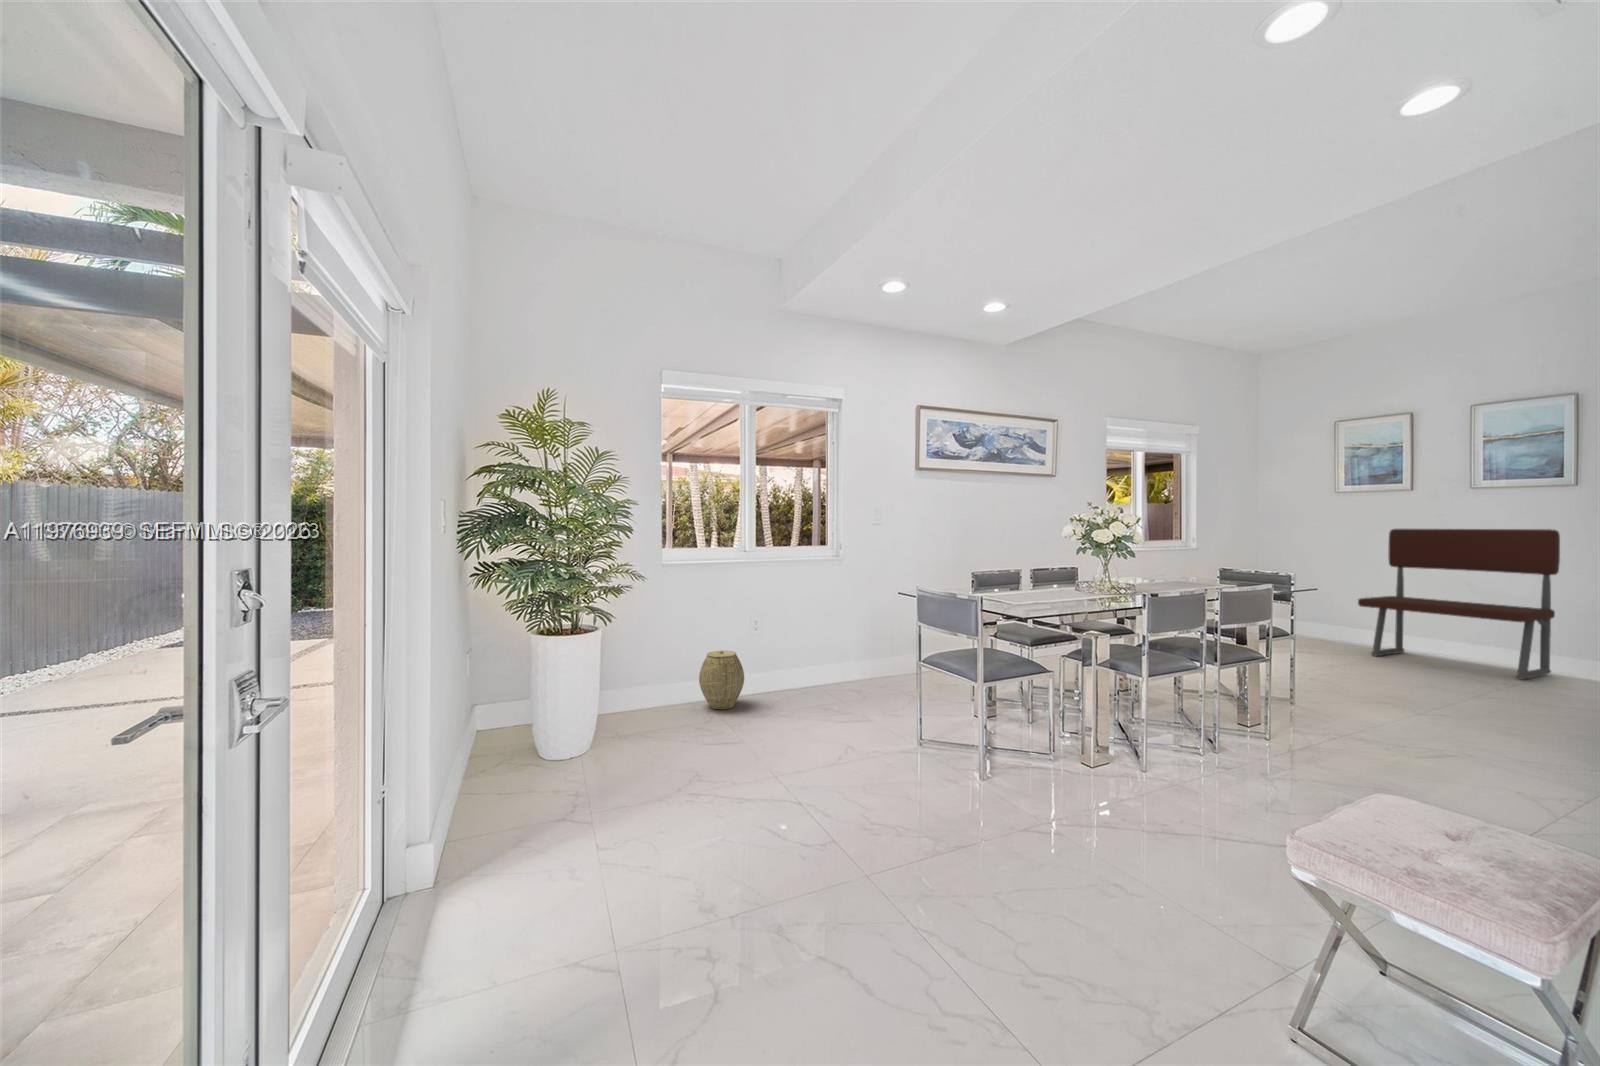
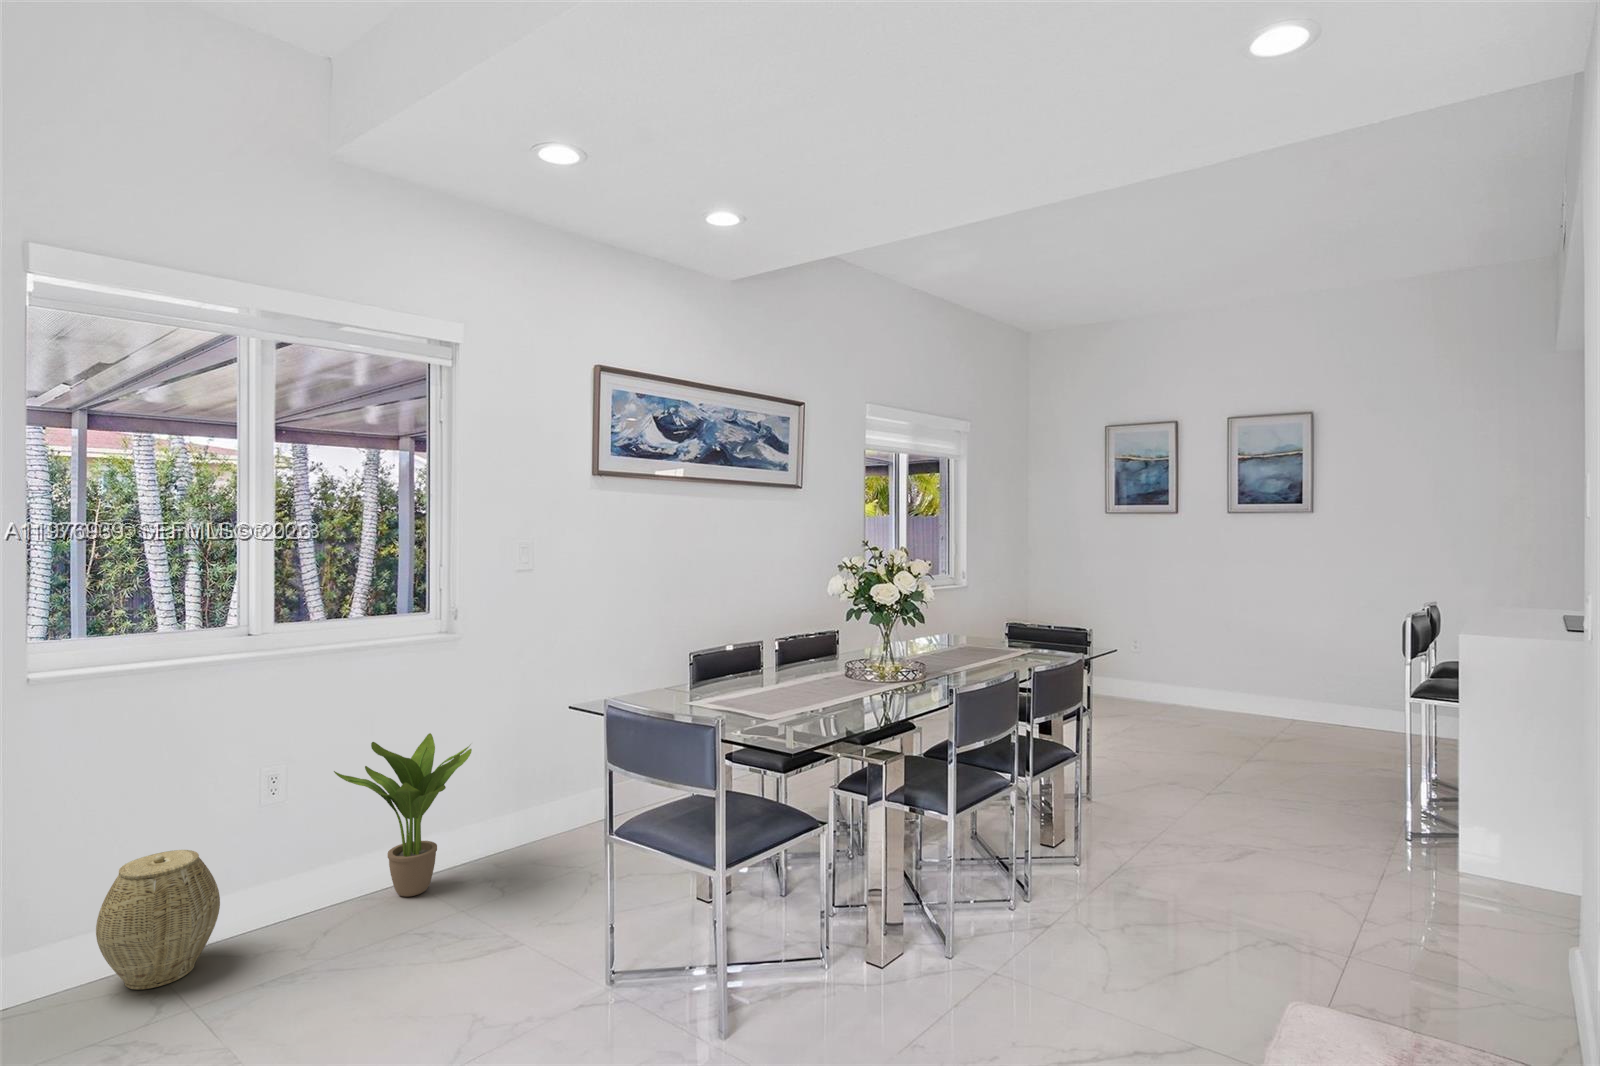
bench: present [1358,529,1560,679] -> none [1131,555,1305,726]
potted plant: none [788,608,854,694] -> present [334,733,472,897]

